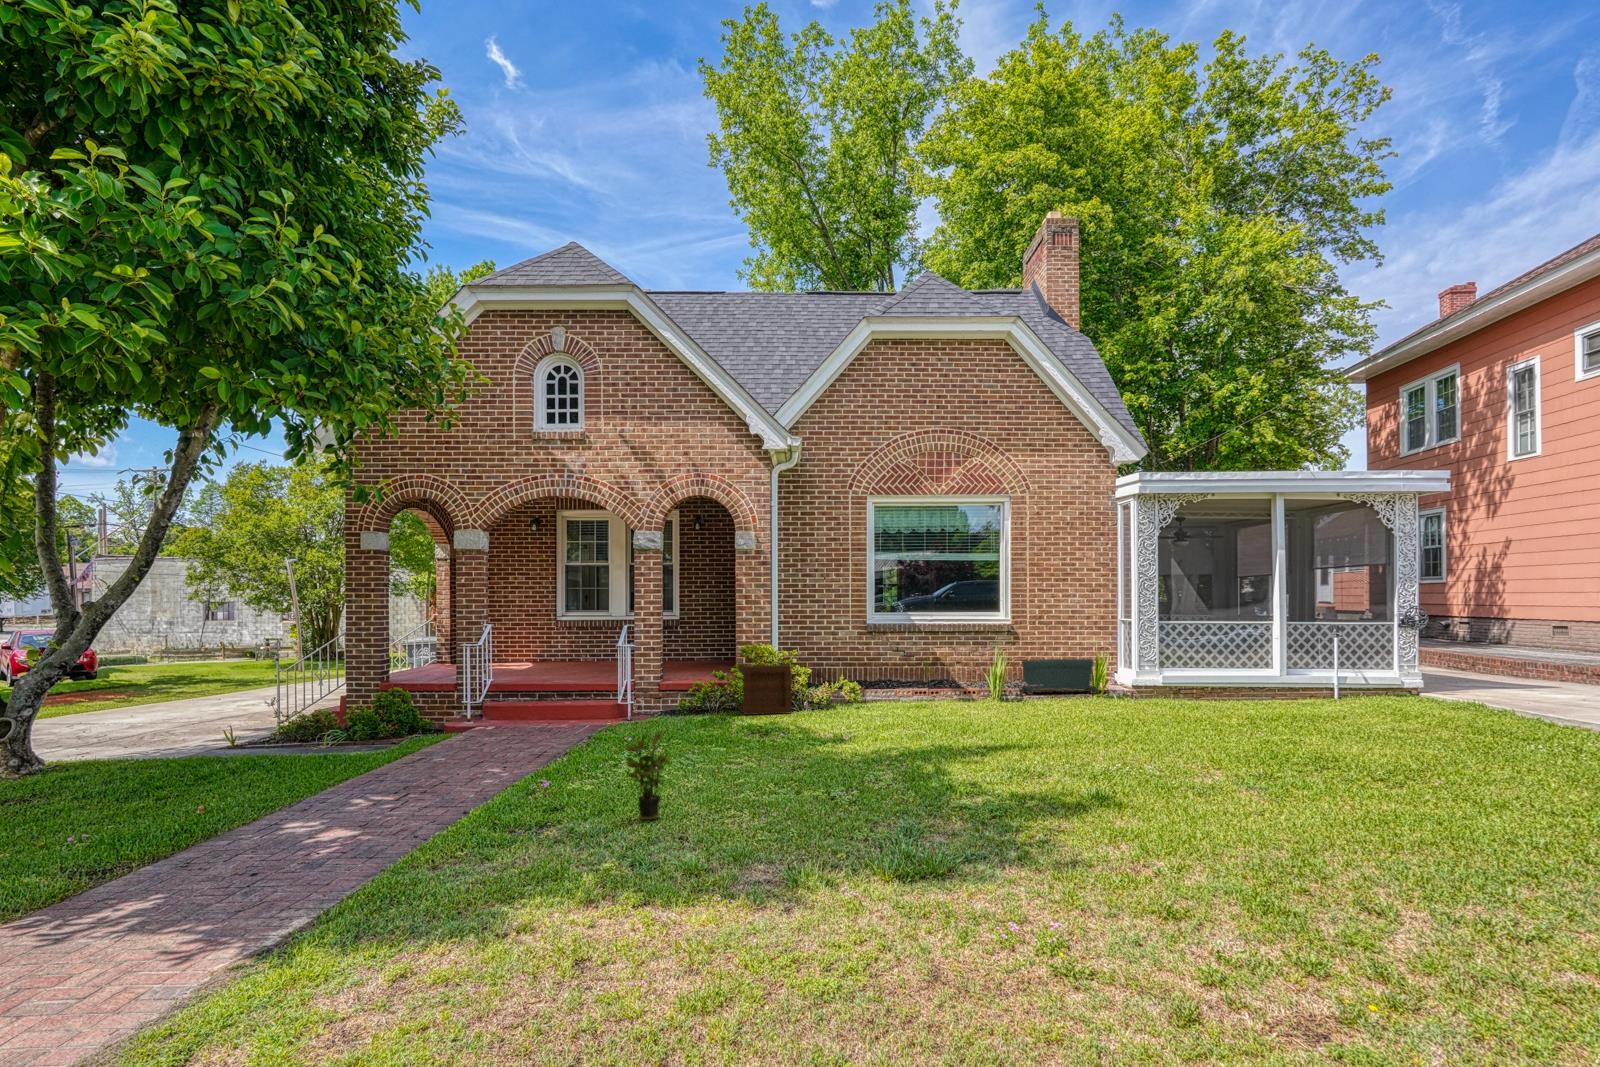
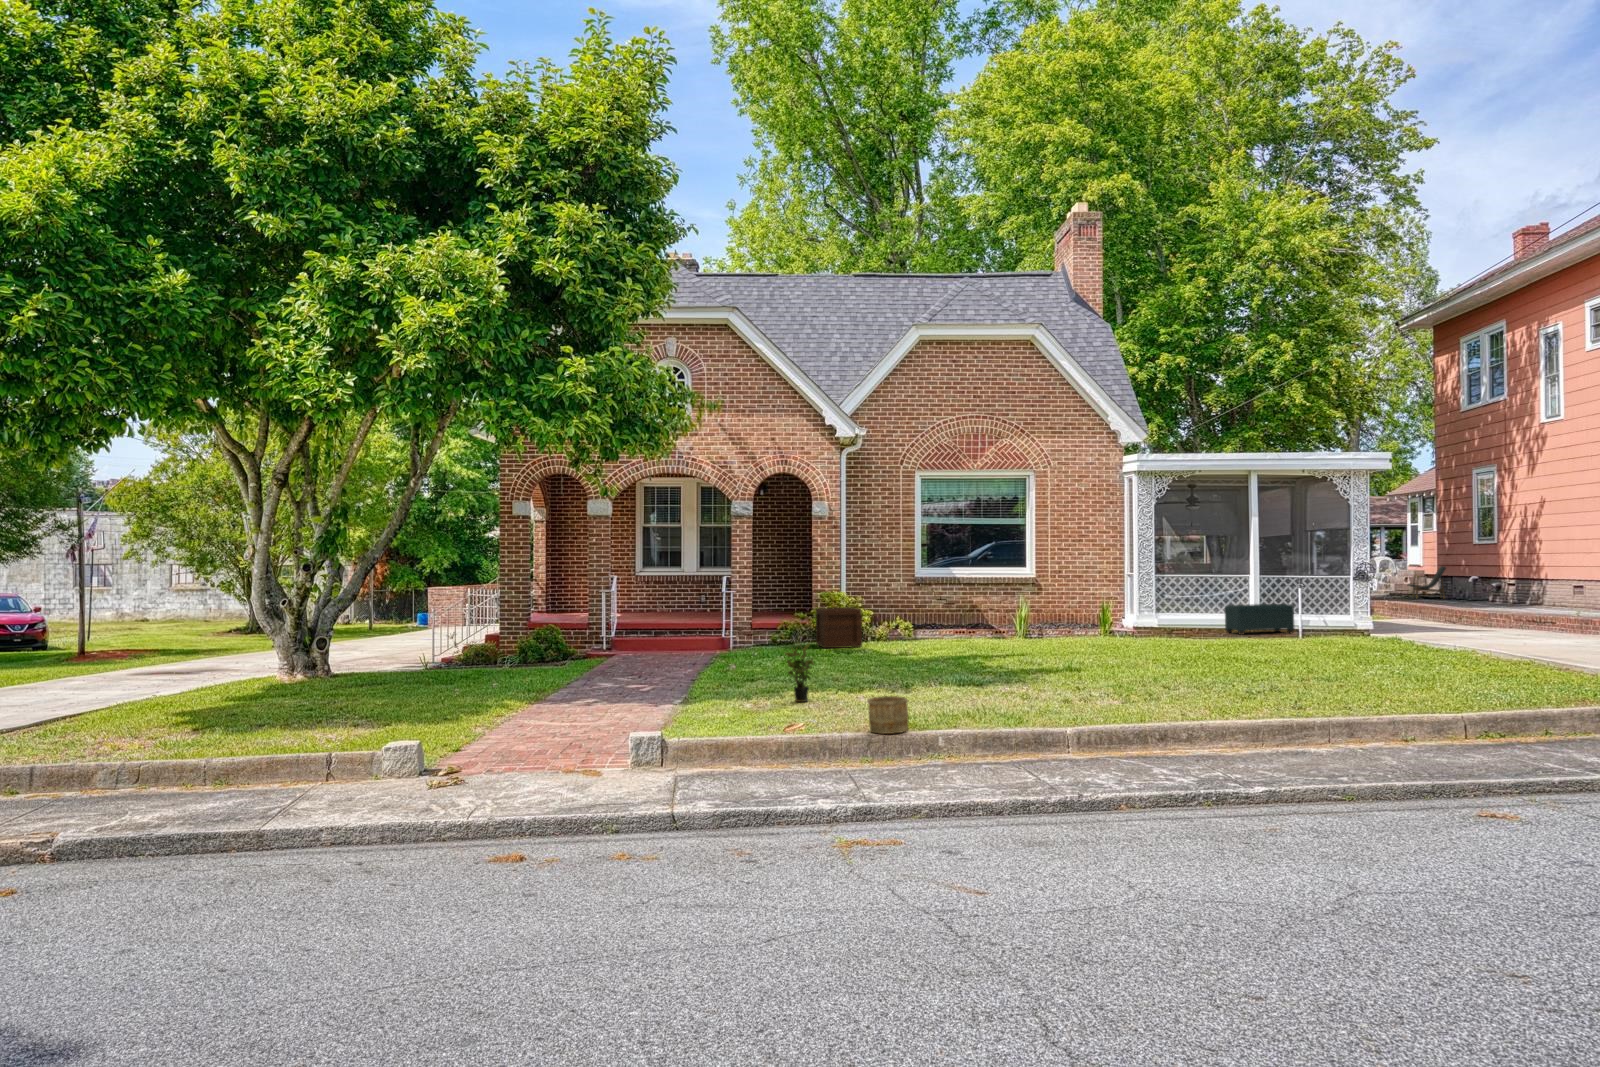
lounge chair: none [1440,608,1485,645] -> present [1408,566,1446,597]
bench: present [1022,659,1097,695] -> present [1225,604,1294,635]
wooden bucket: none [704,834,771,904] -> present [867,696,908,734]

